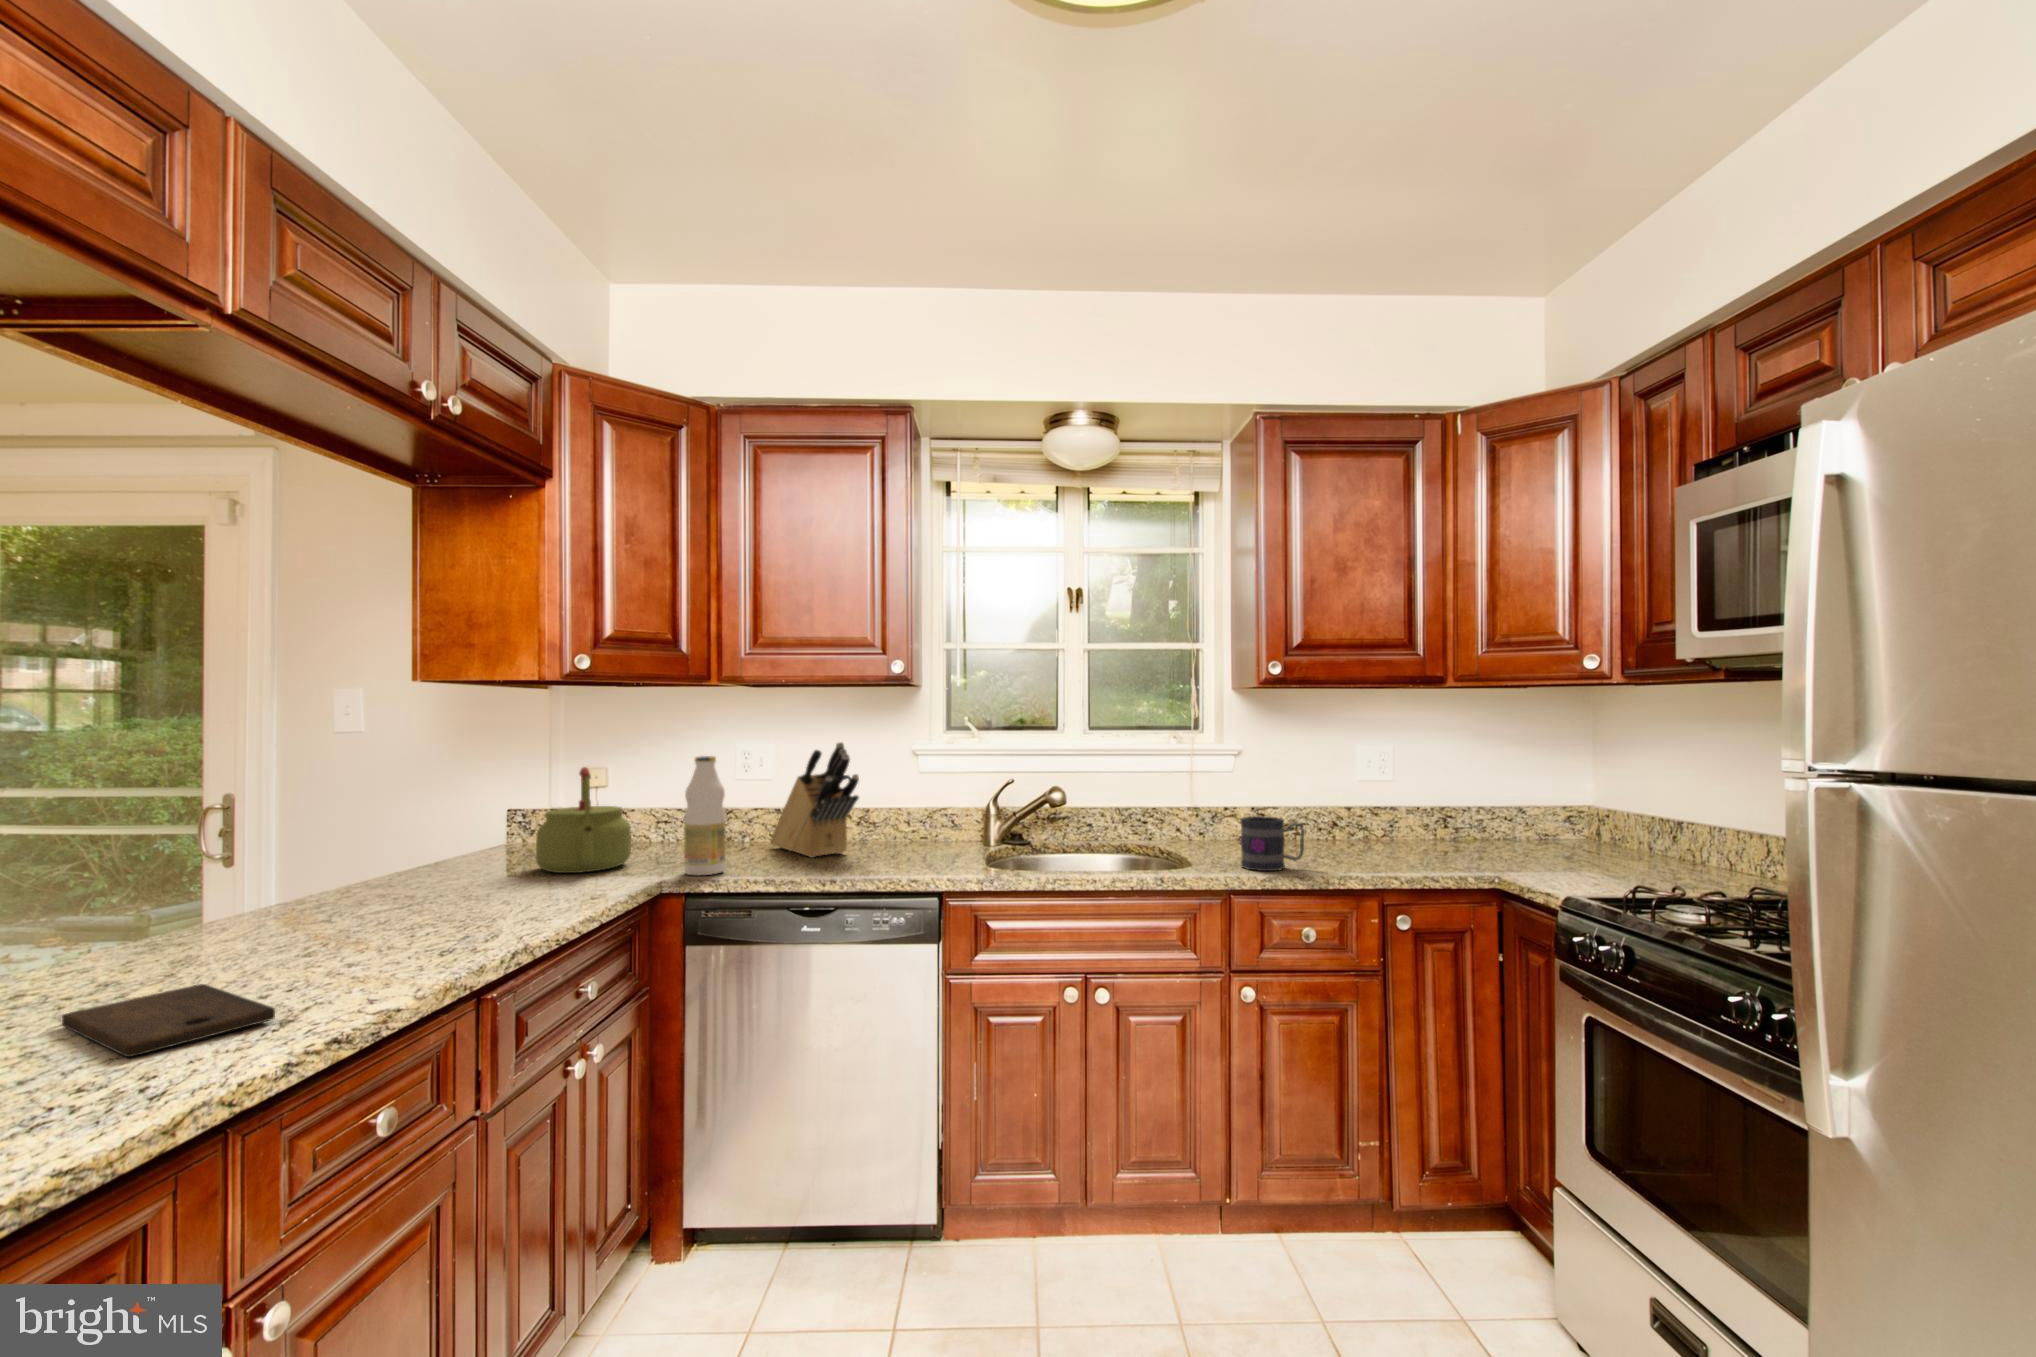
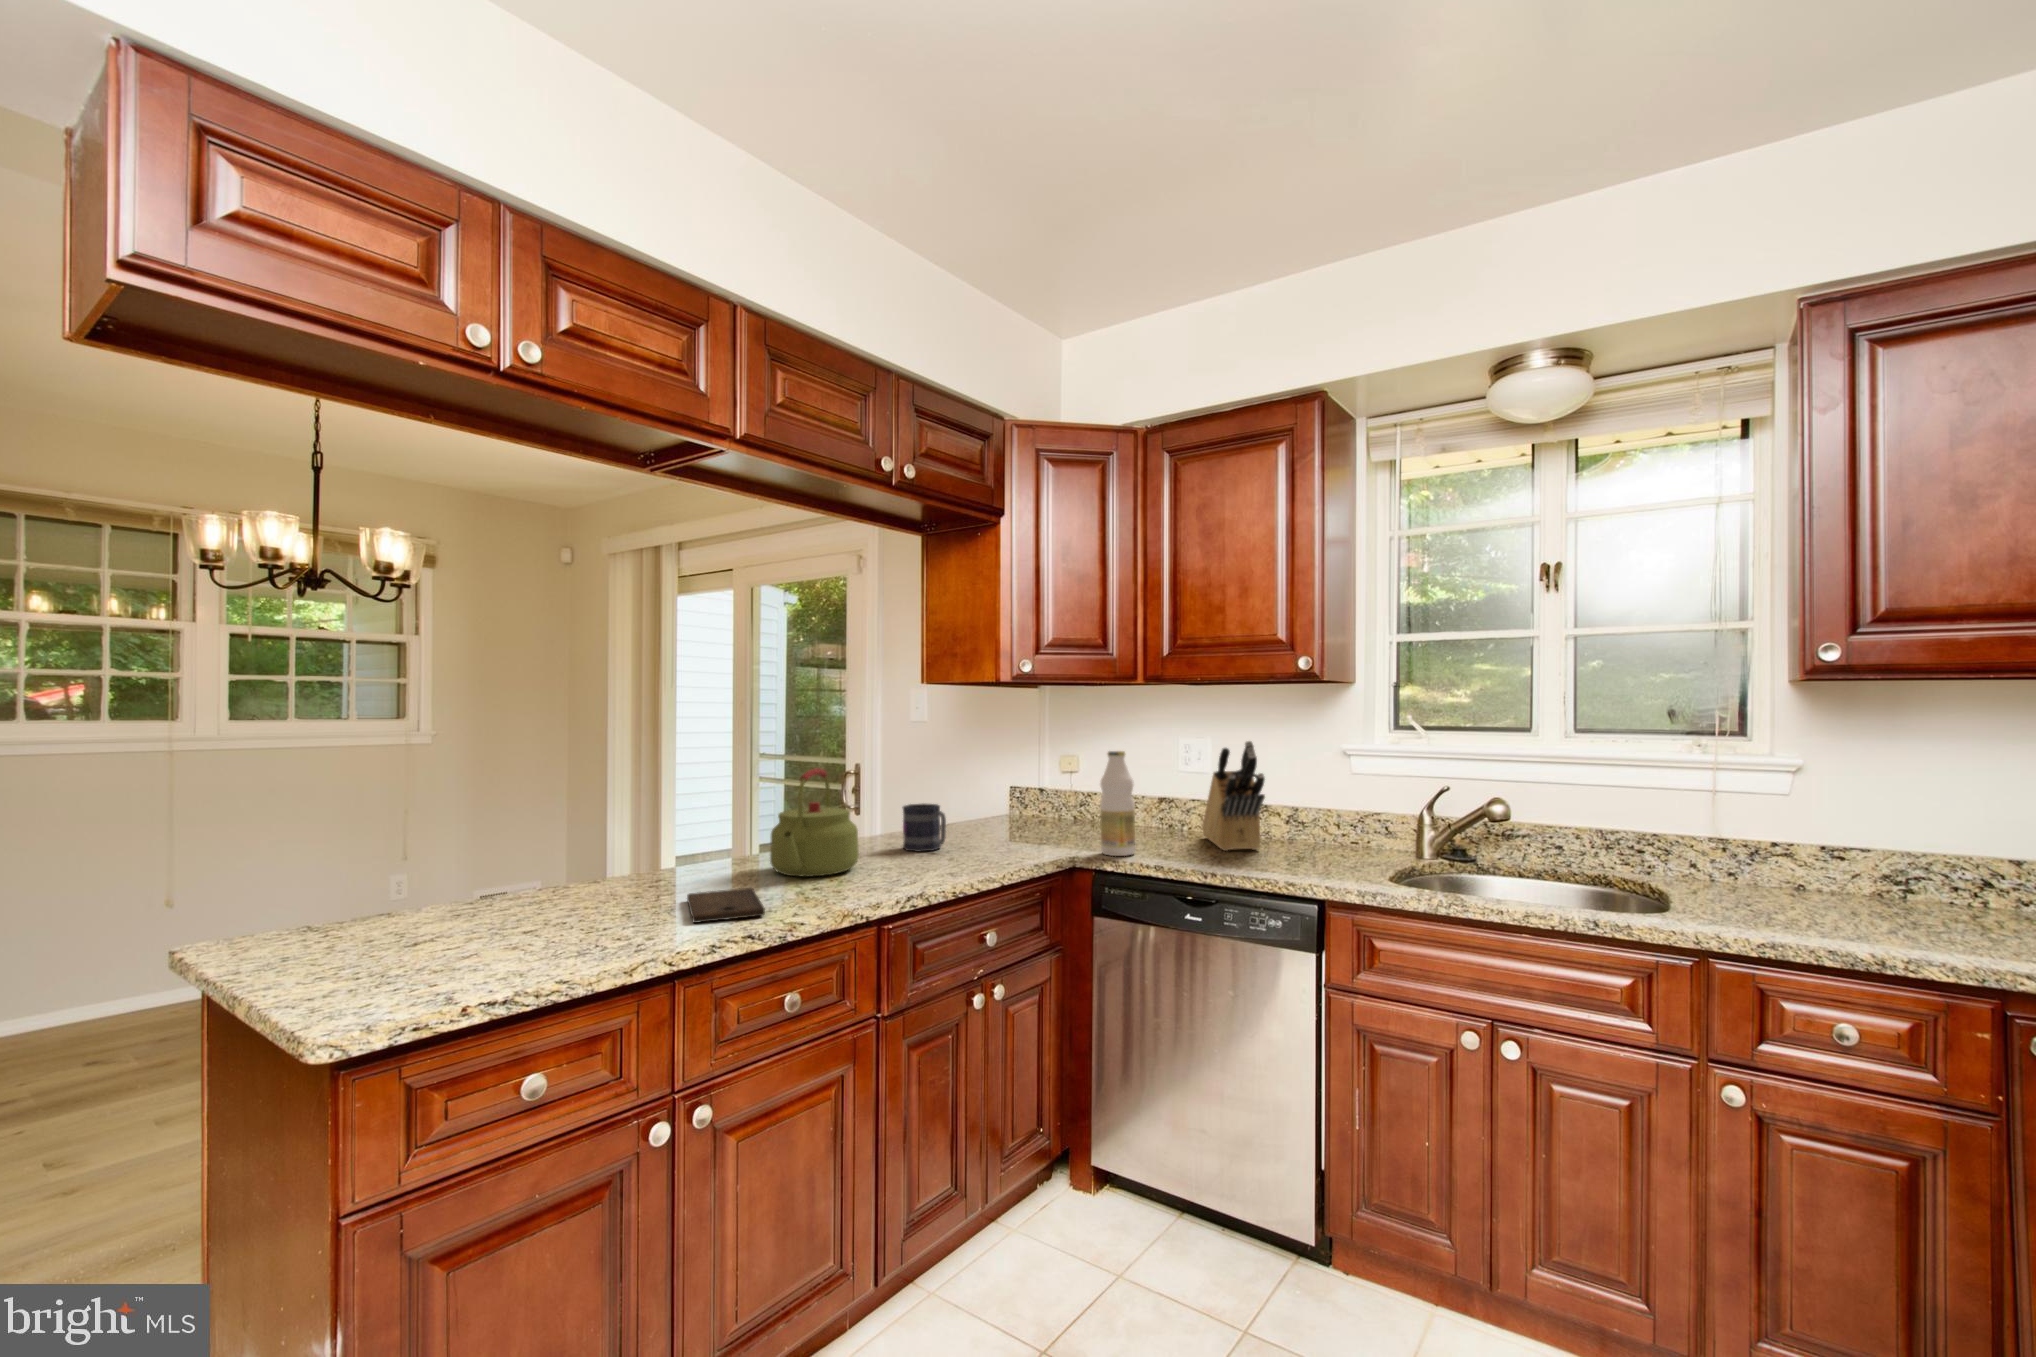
kettle: present [536,767,631,873] -> present [770,768,859,876]
mug: present [1240,816,1305,871] -> present [902,804,946,852]

